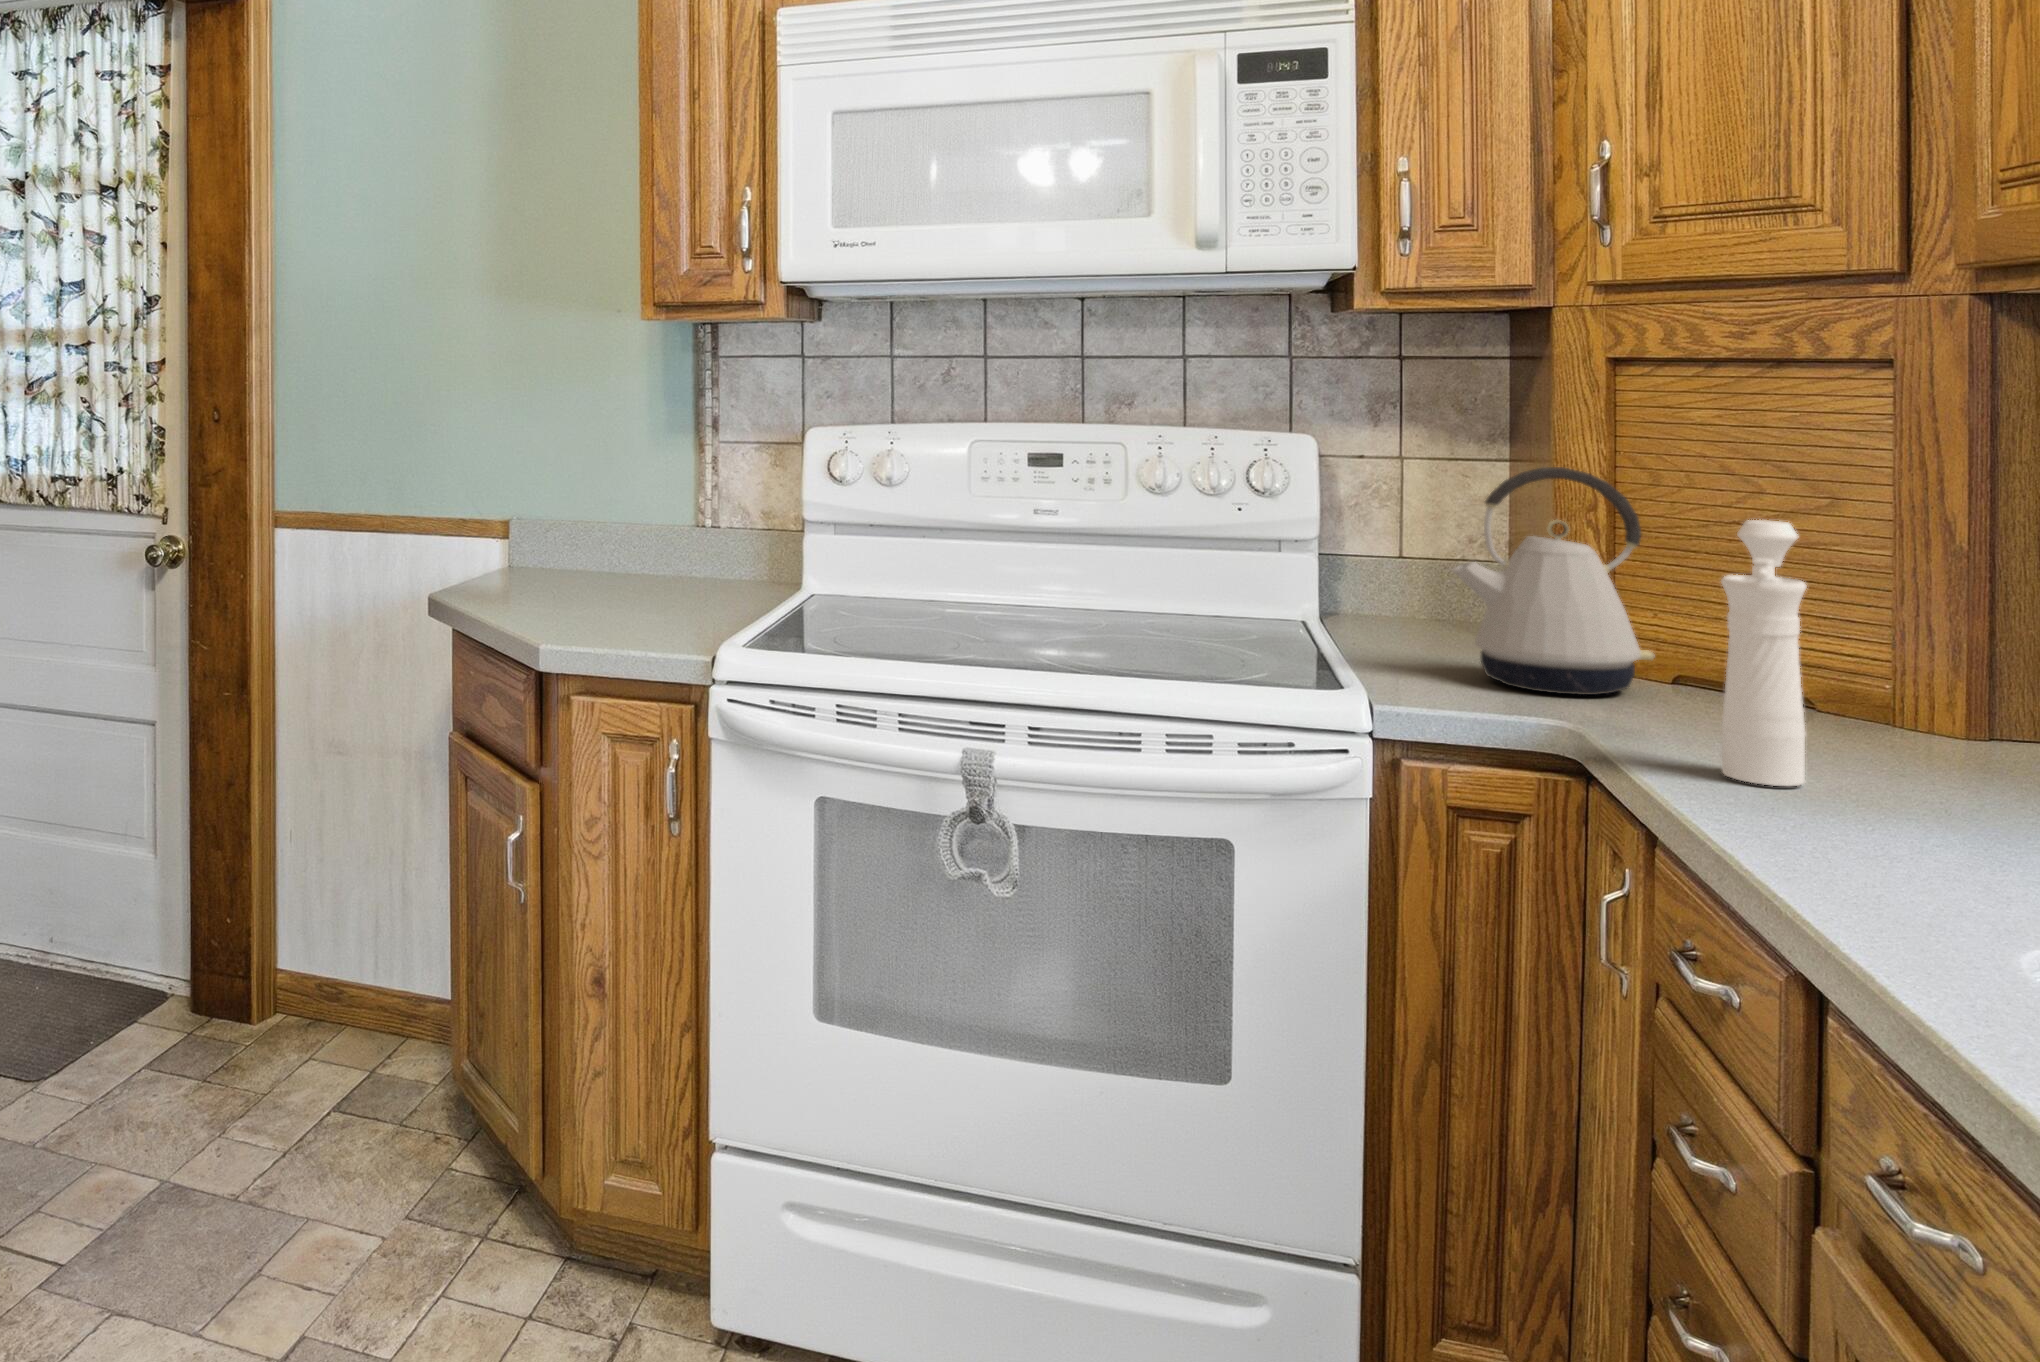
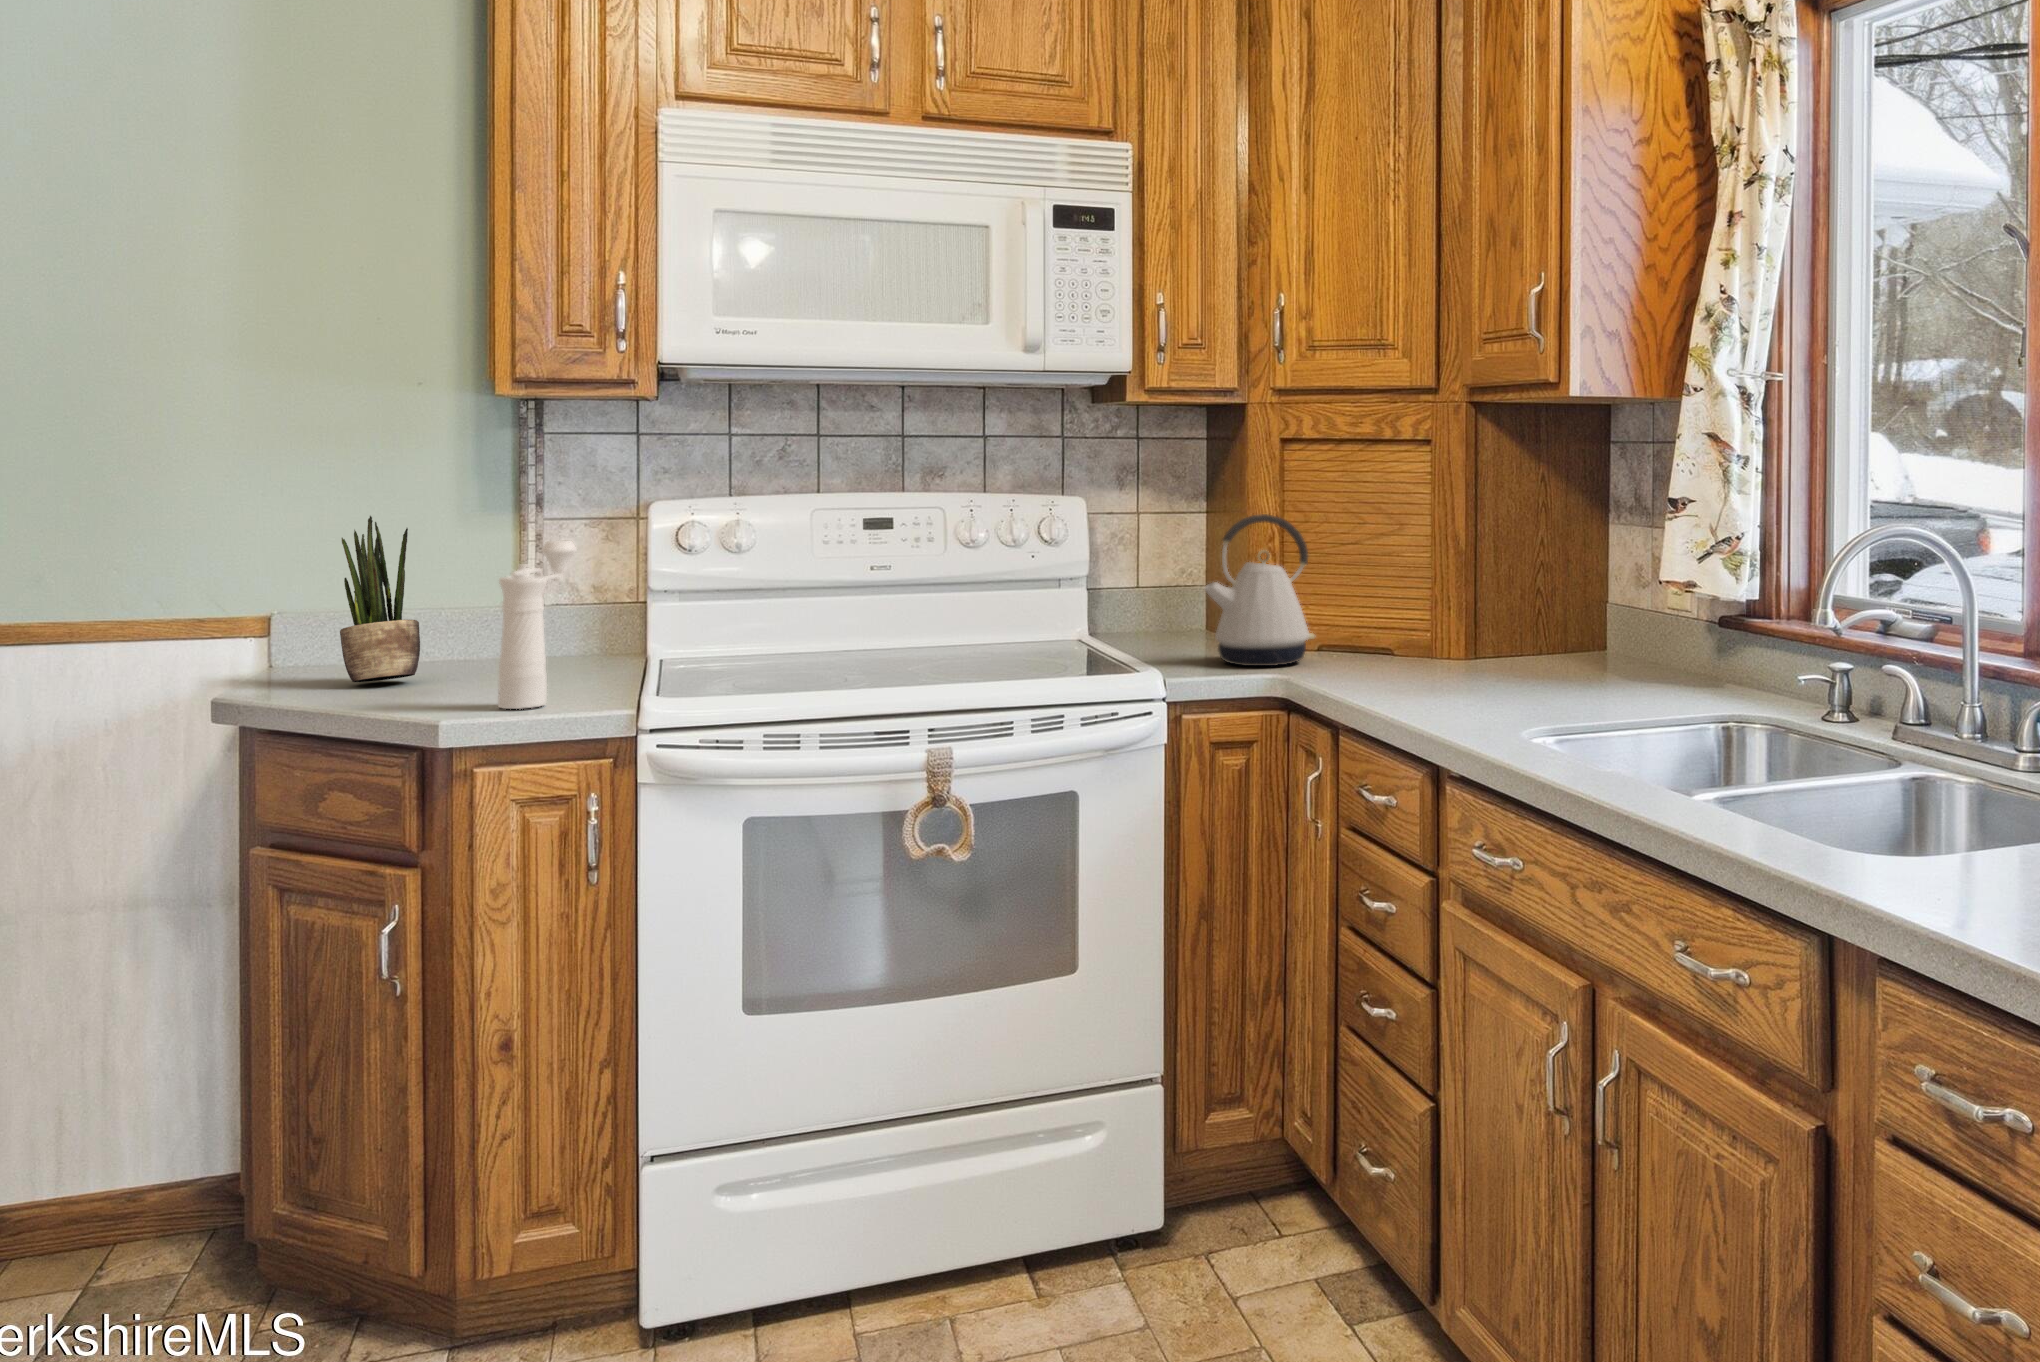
potted plant: none [527,437,588,592] -> present [340,516,420,682]
pepper mill: present [1721,520,1807,786] -> present [498,541,576,709]

